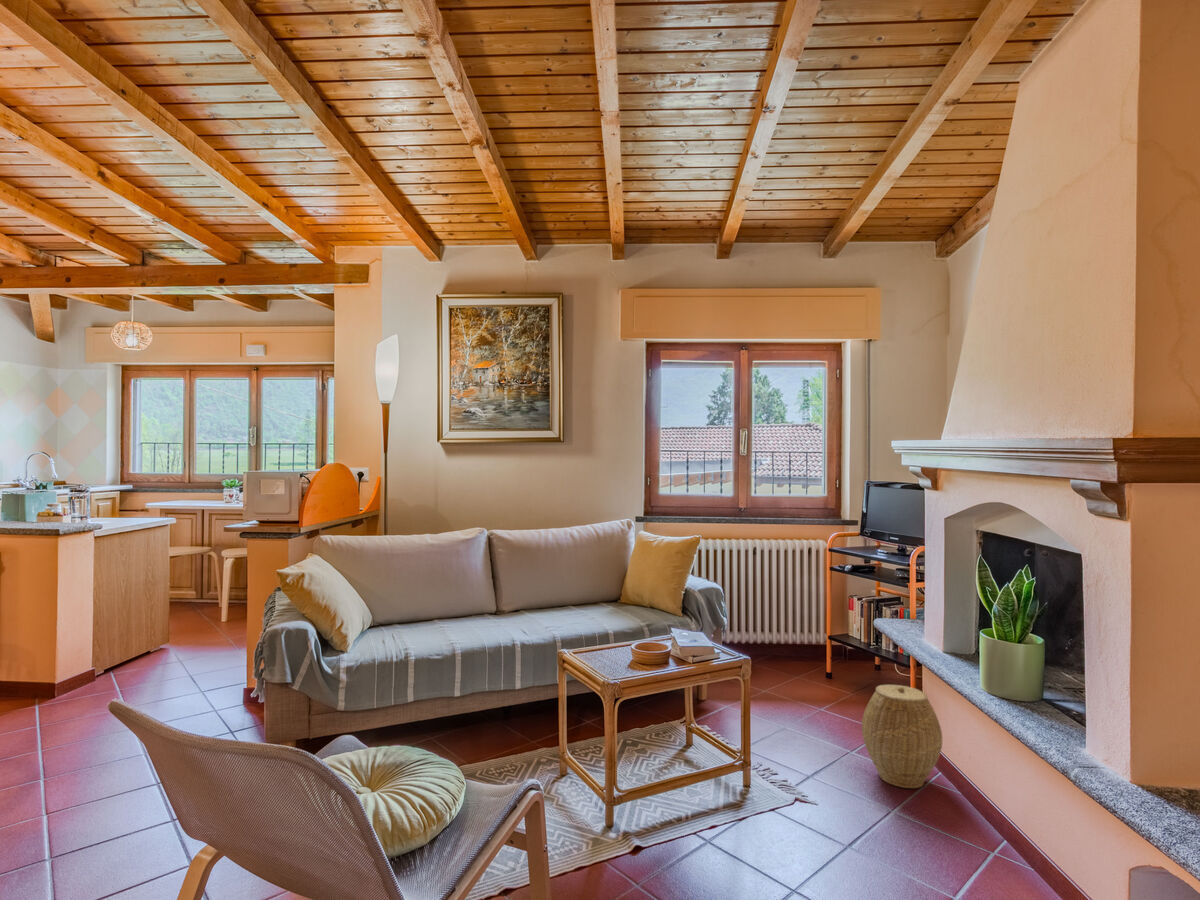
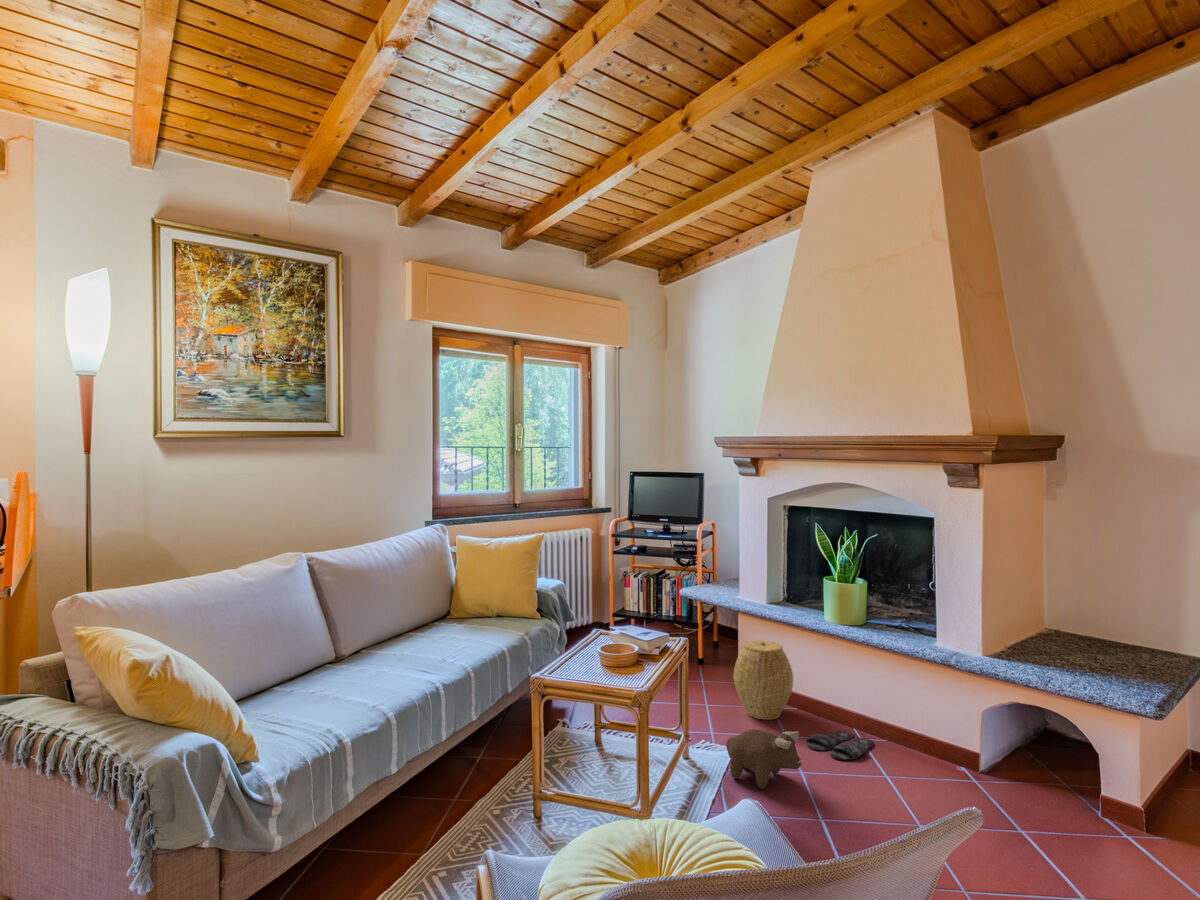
plush toy: none [754,769,825,838] -> present [726,729,804,789]
slippers: none [901,818,1009,864] -> present [807,731,874,760]

